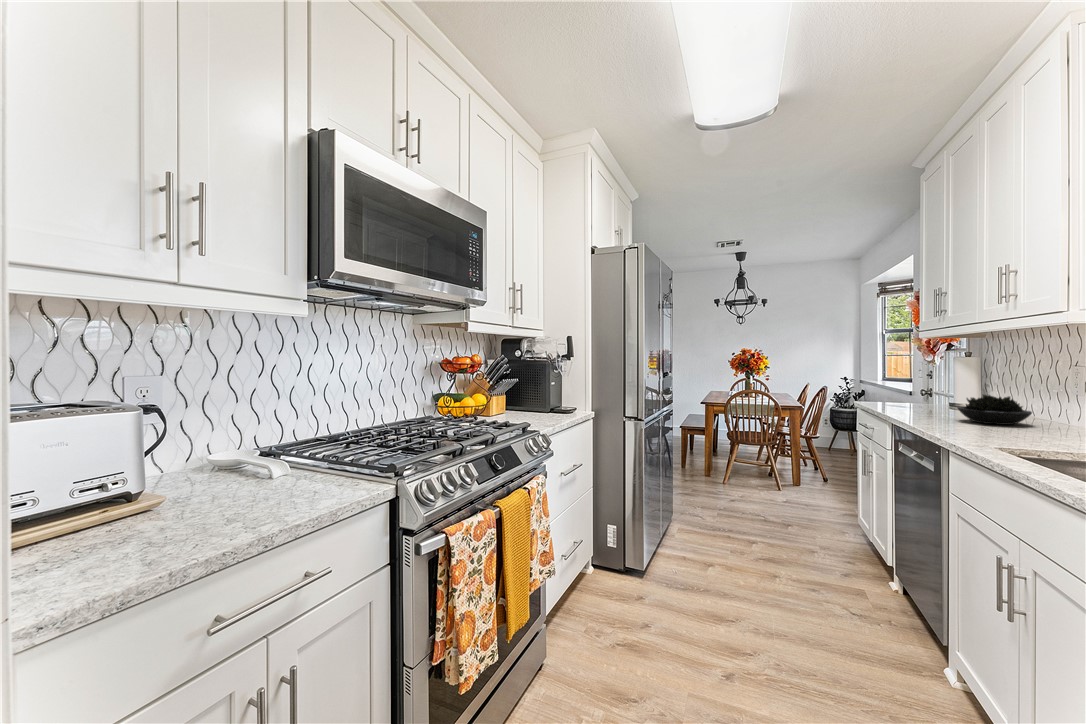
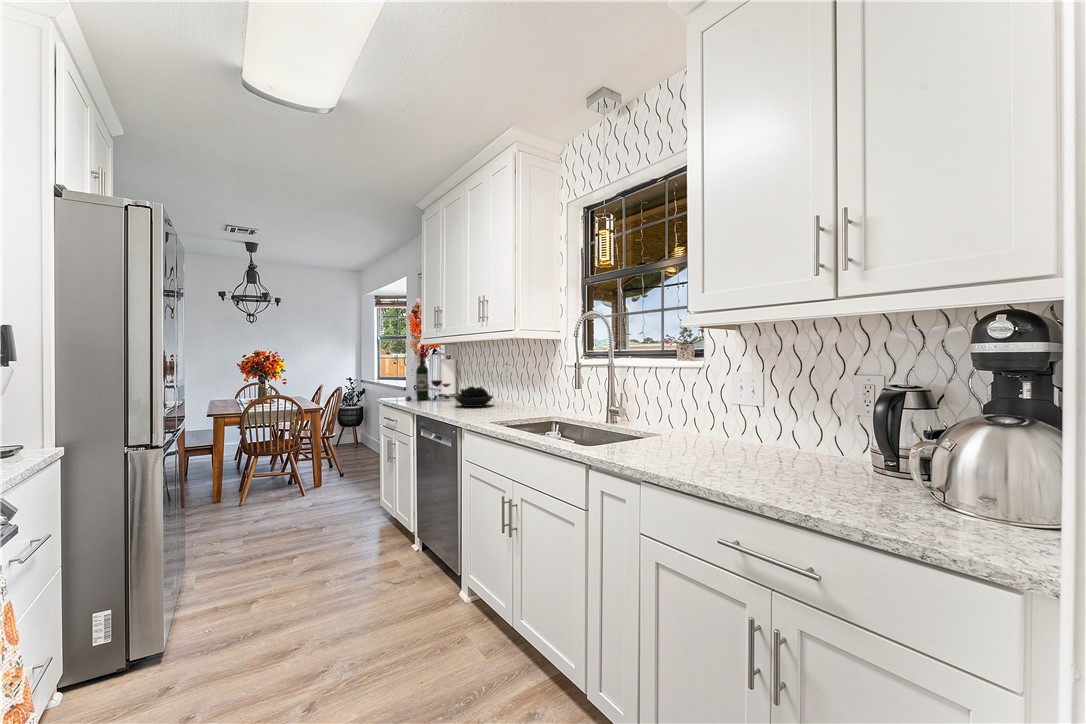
wine bottle: none [890,349,963,412] -> present [406,353,450,401]

